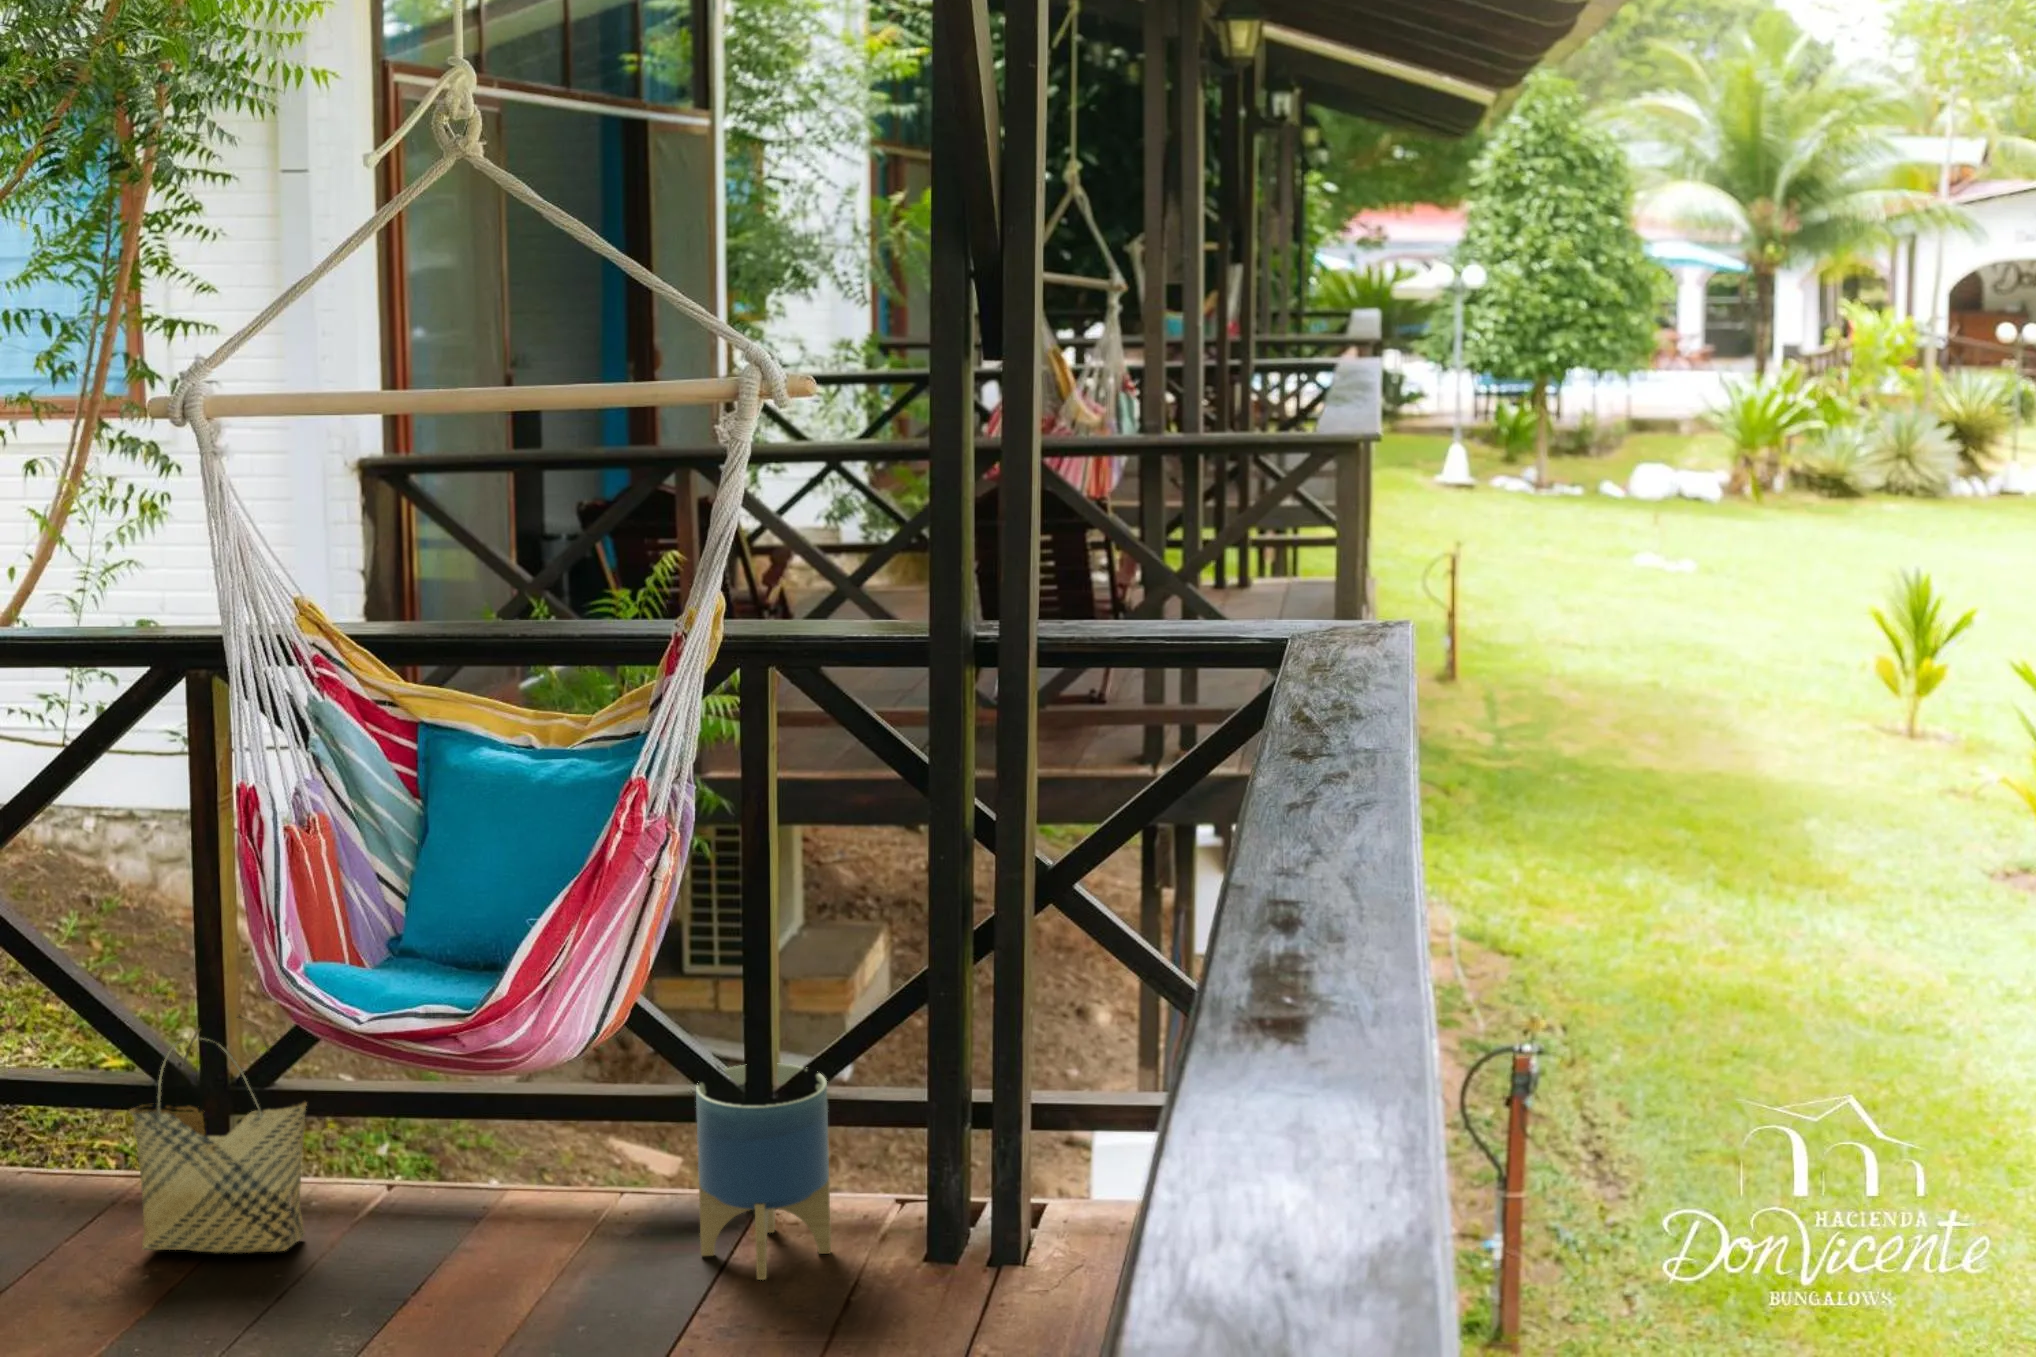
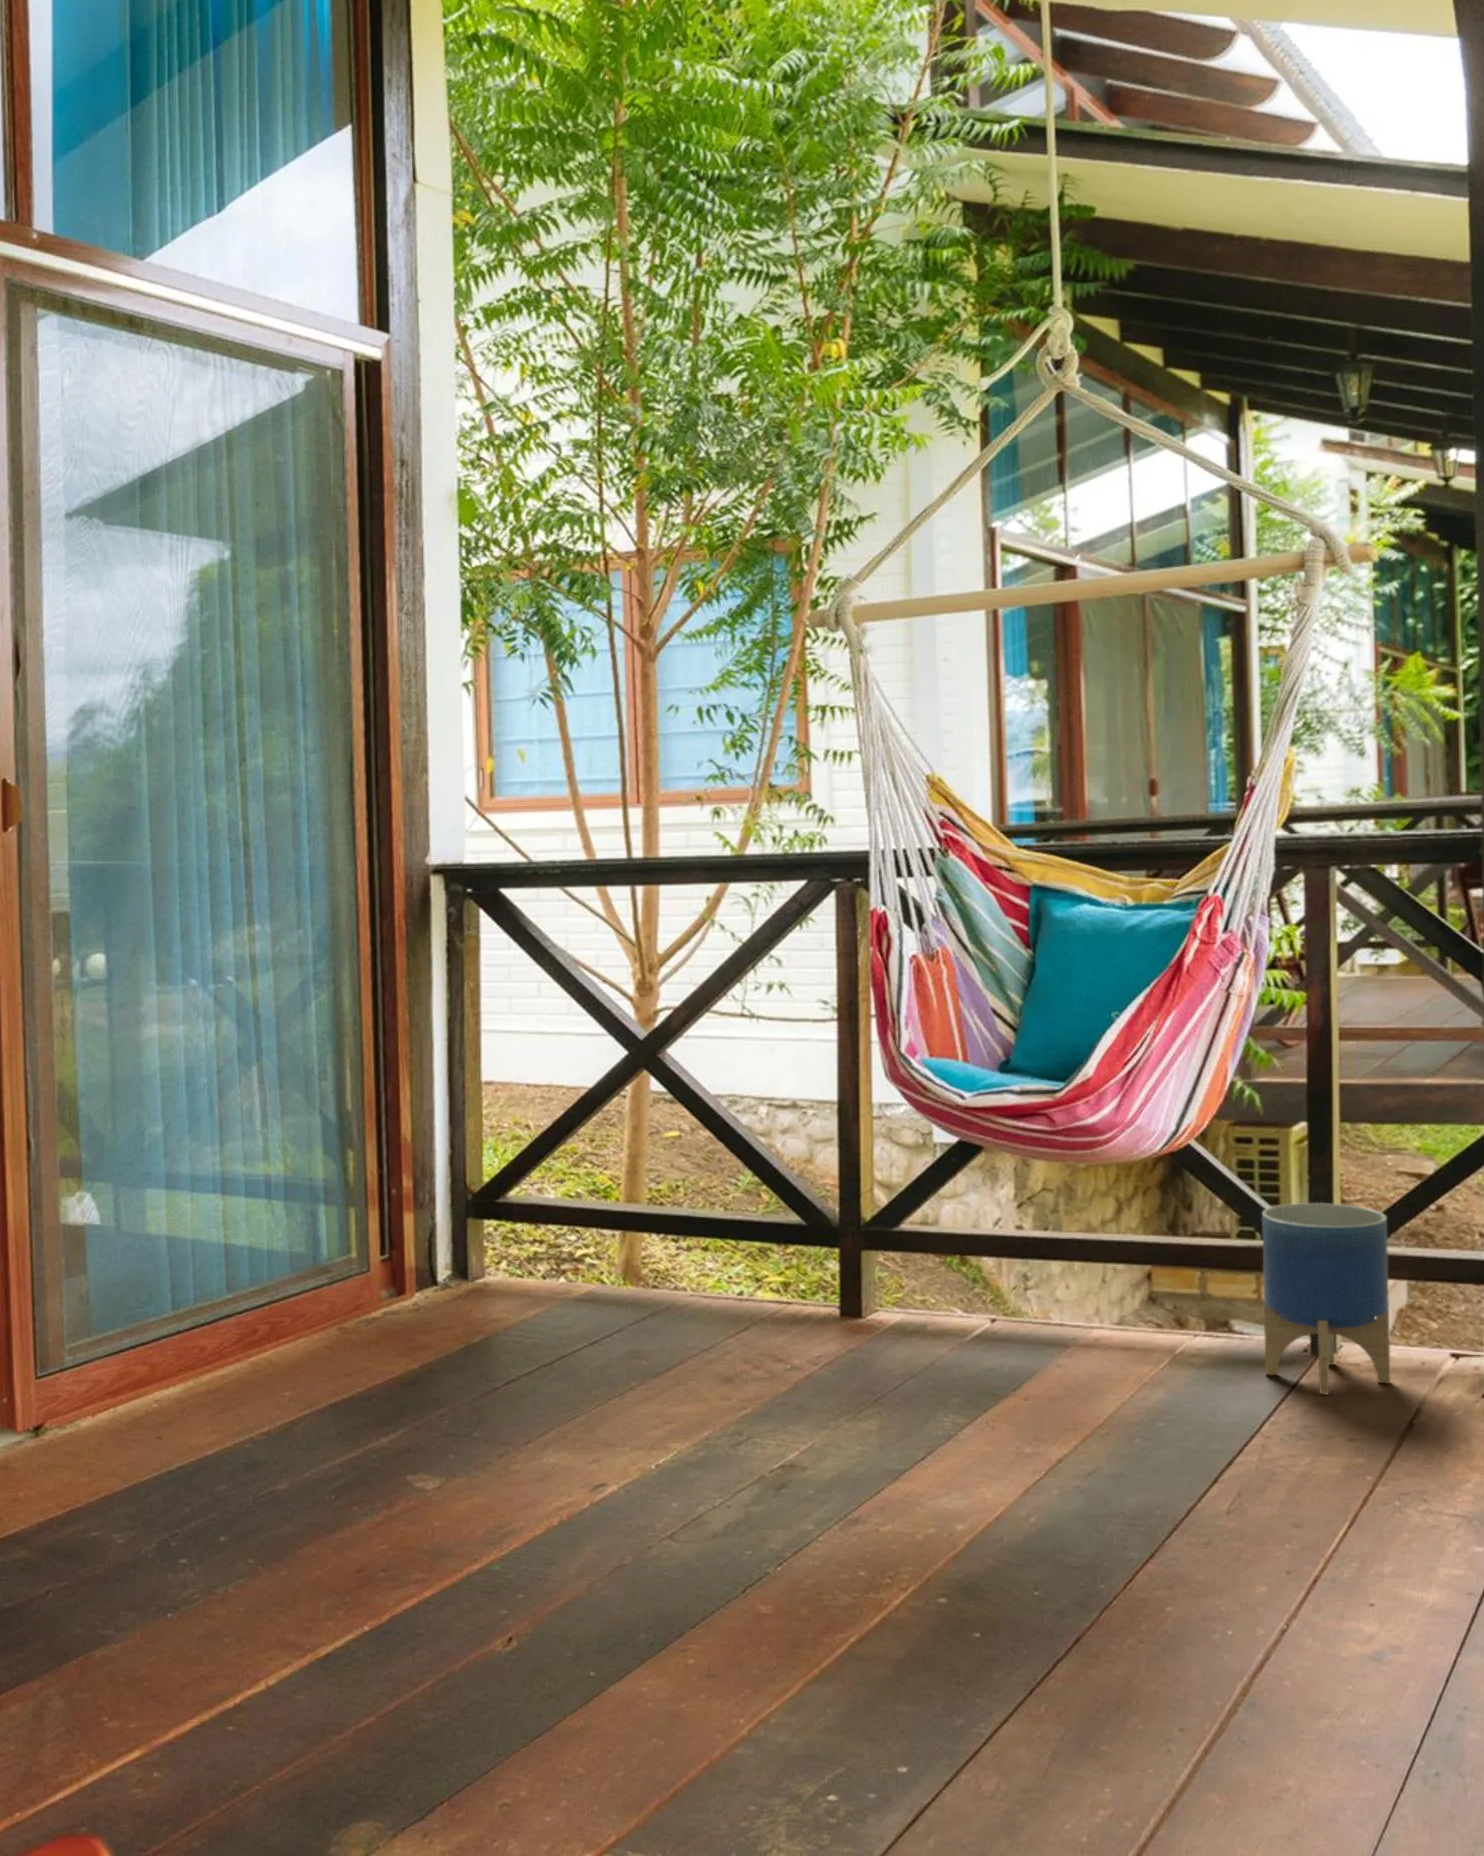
woven basket: present [130,1015,307,1253] -> none [782,1135,923,1338]

